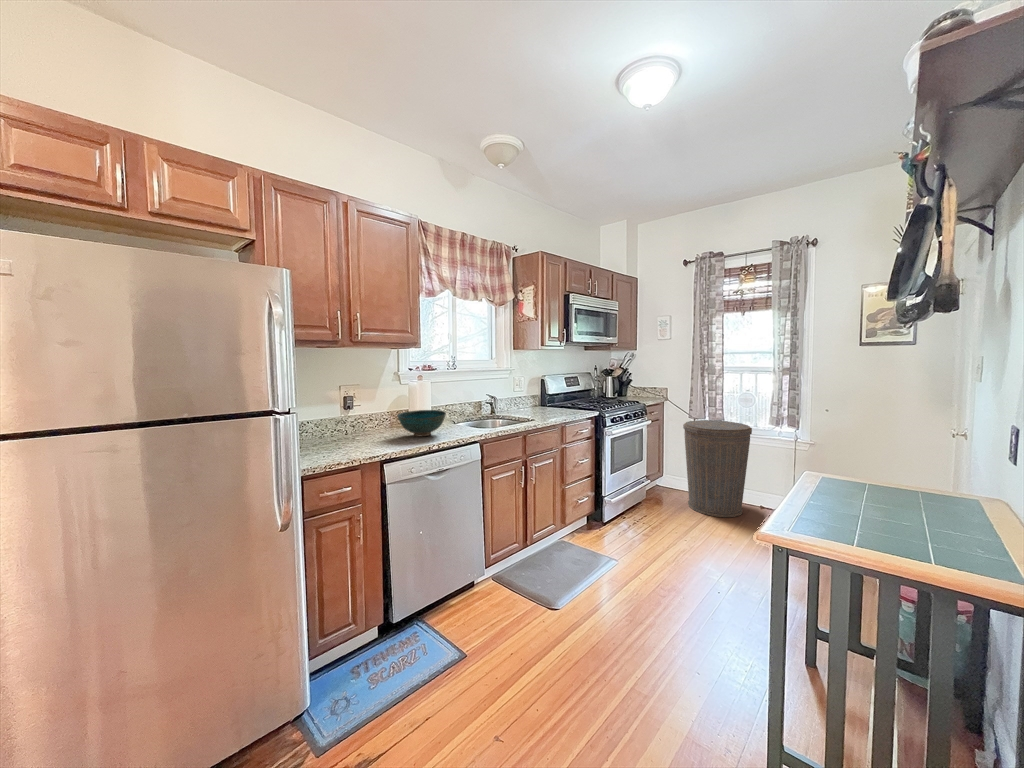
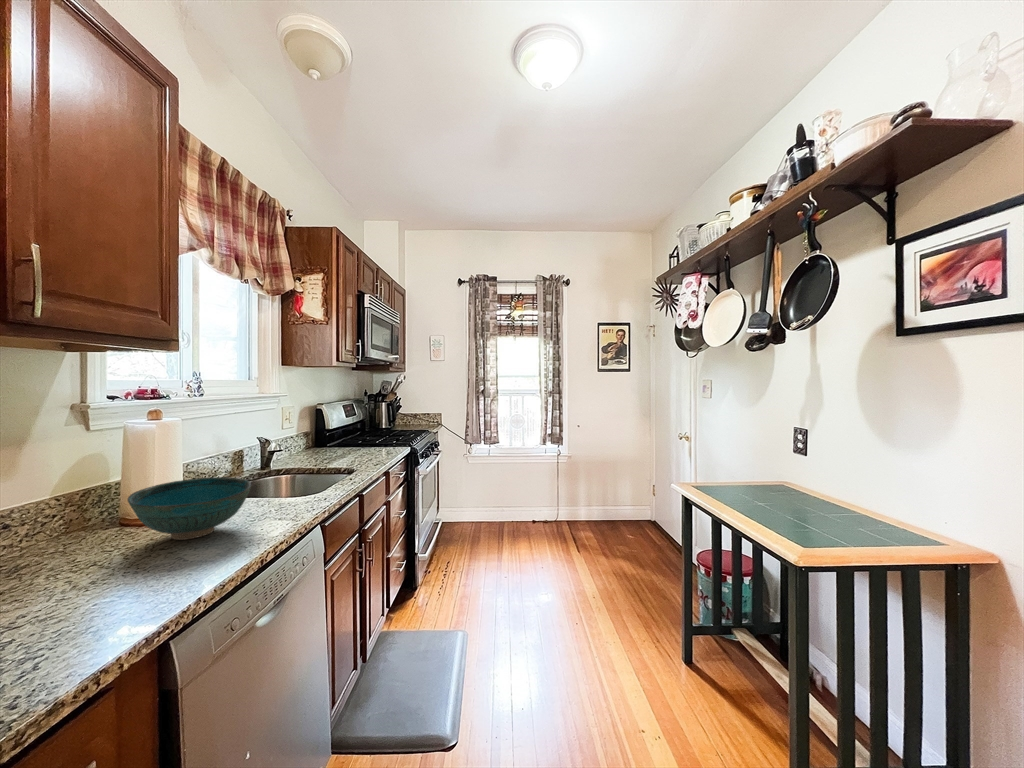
trash can: present [683,420,752,517] -> none [470,445,532,545]

